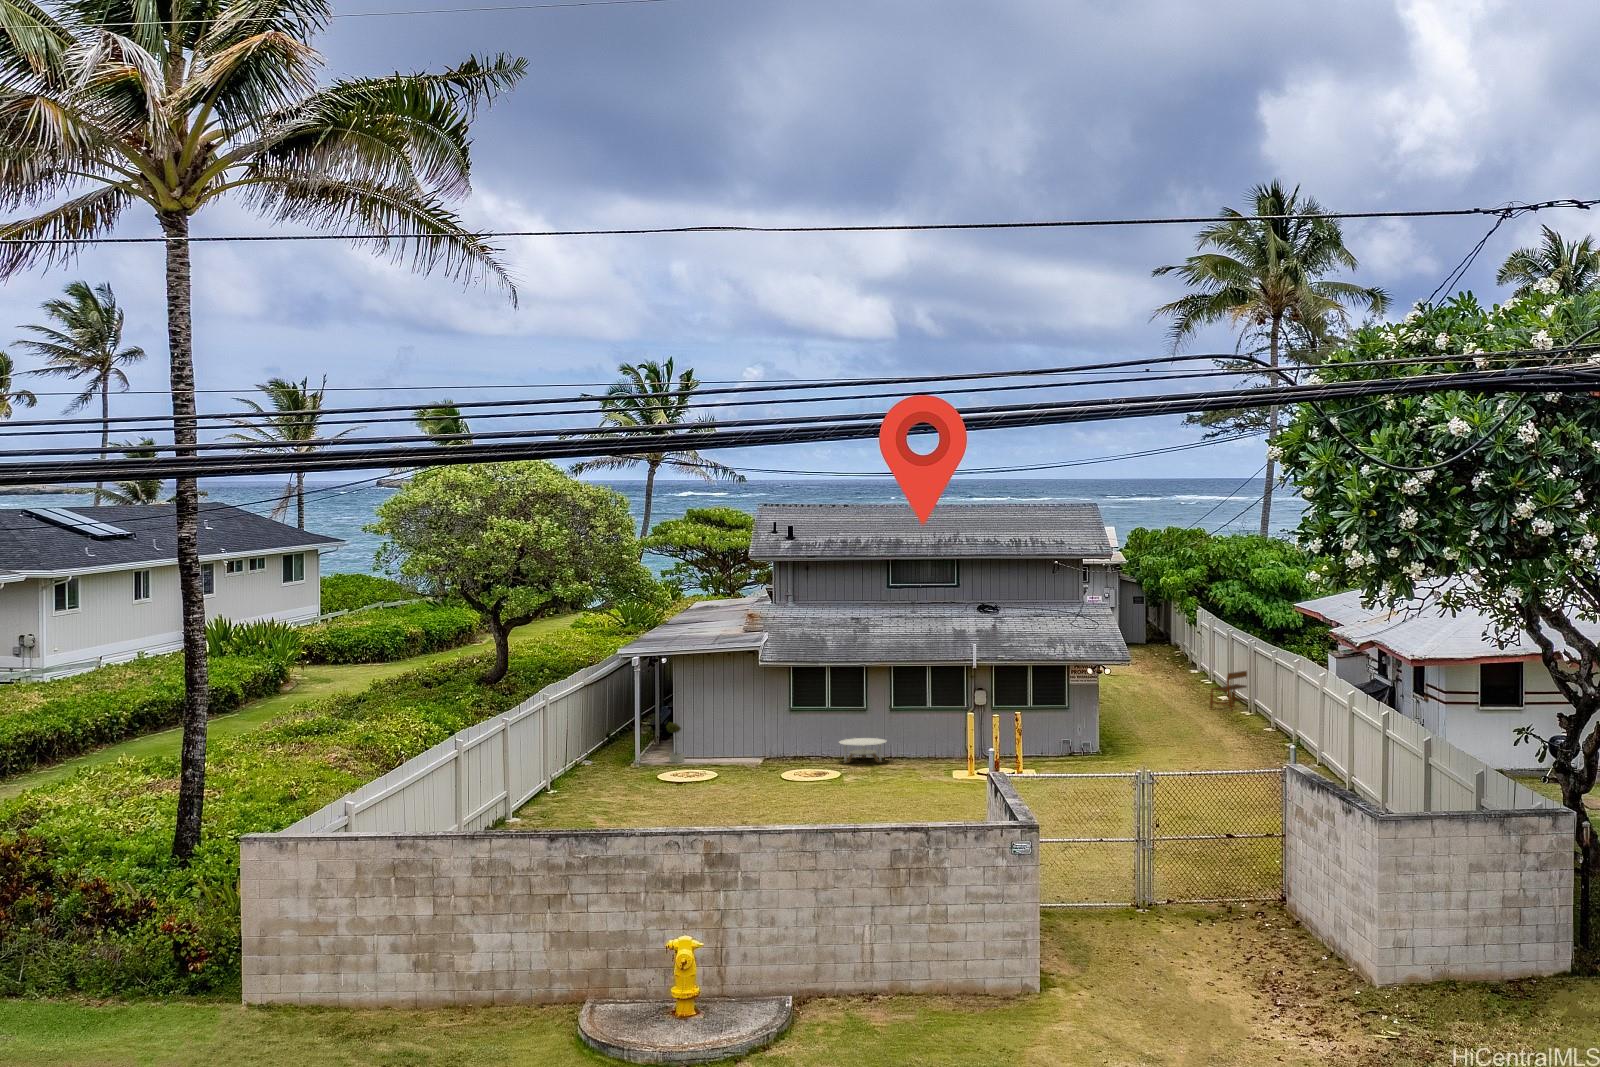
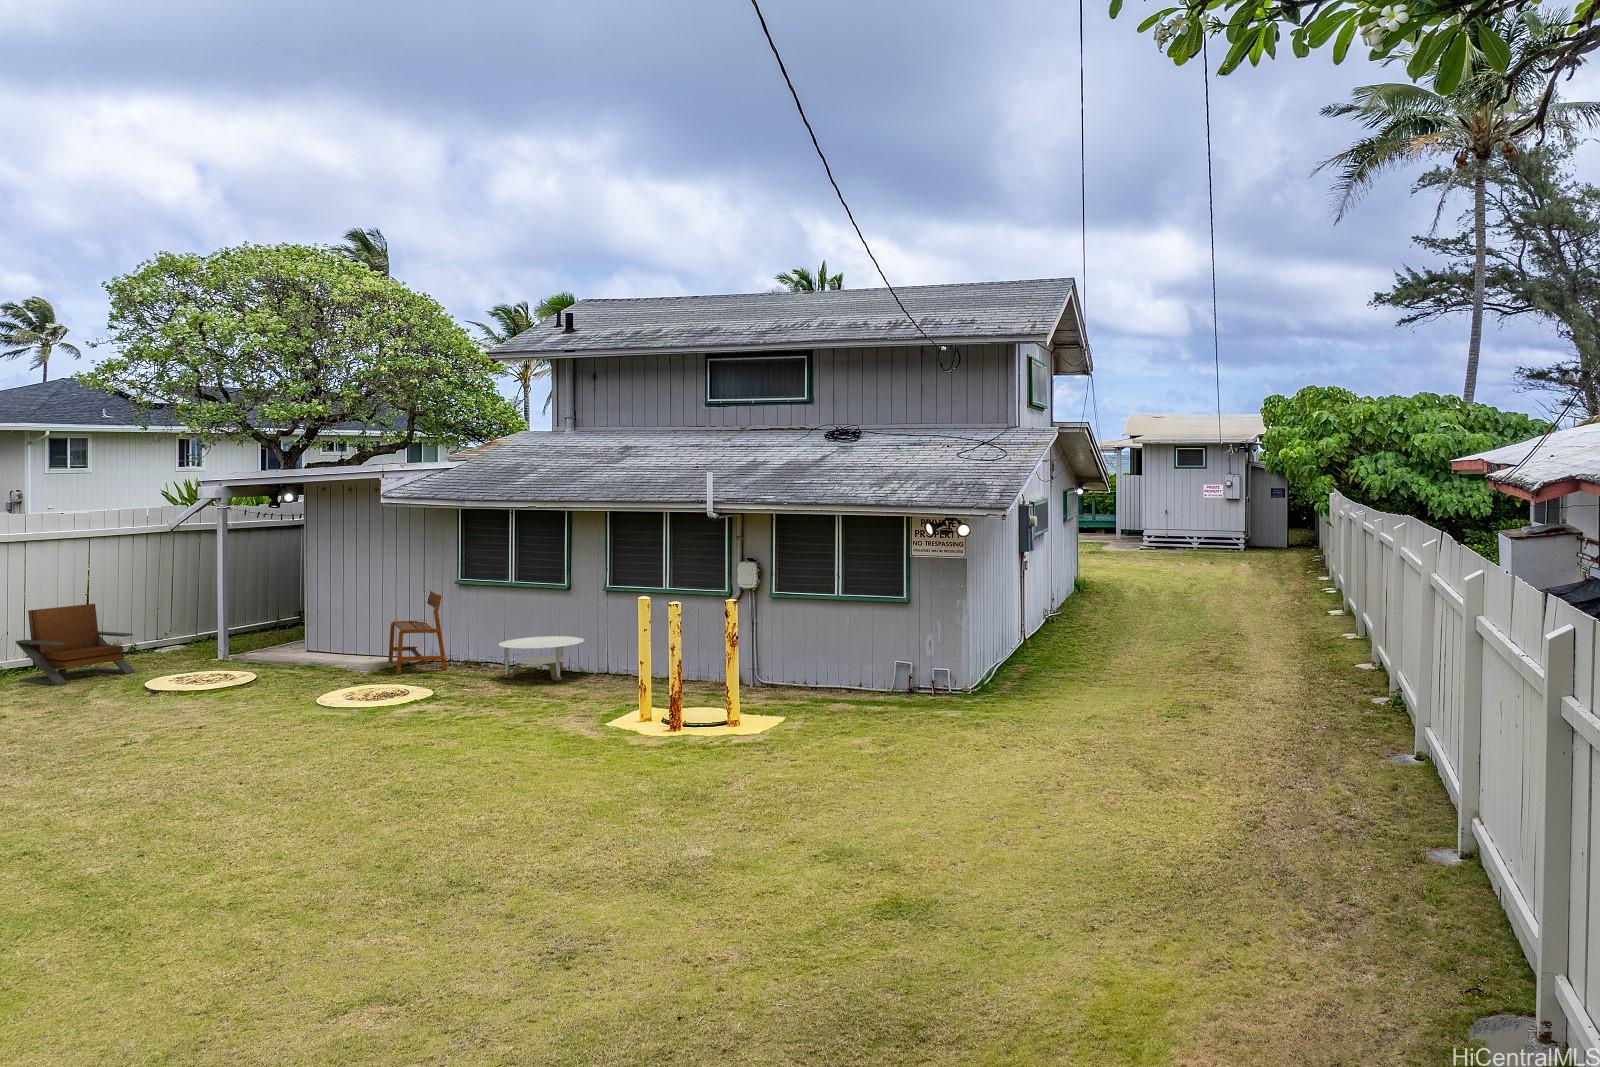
bench: present [1210,671,1250,711] -> present [388,591,447,674]
potted tree: present [666,722,685,763] -> none [283,596,313,661]
lounge chair: none [550,733,603,783] -> present [16,604,135,685]

